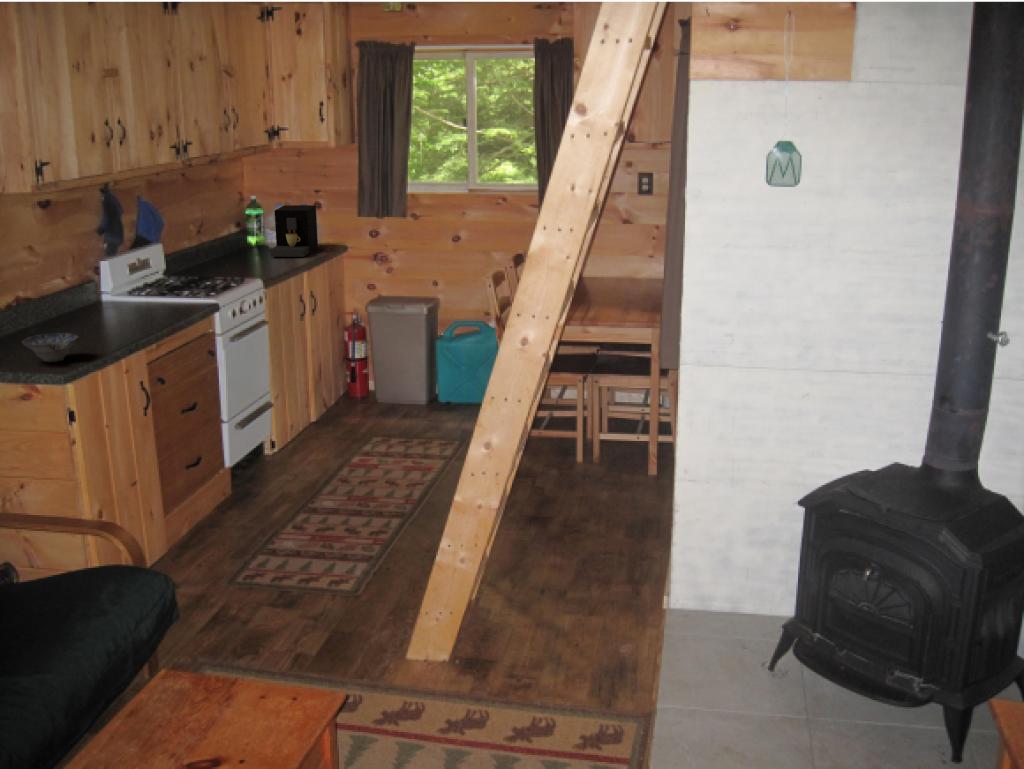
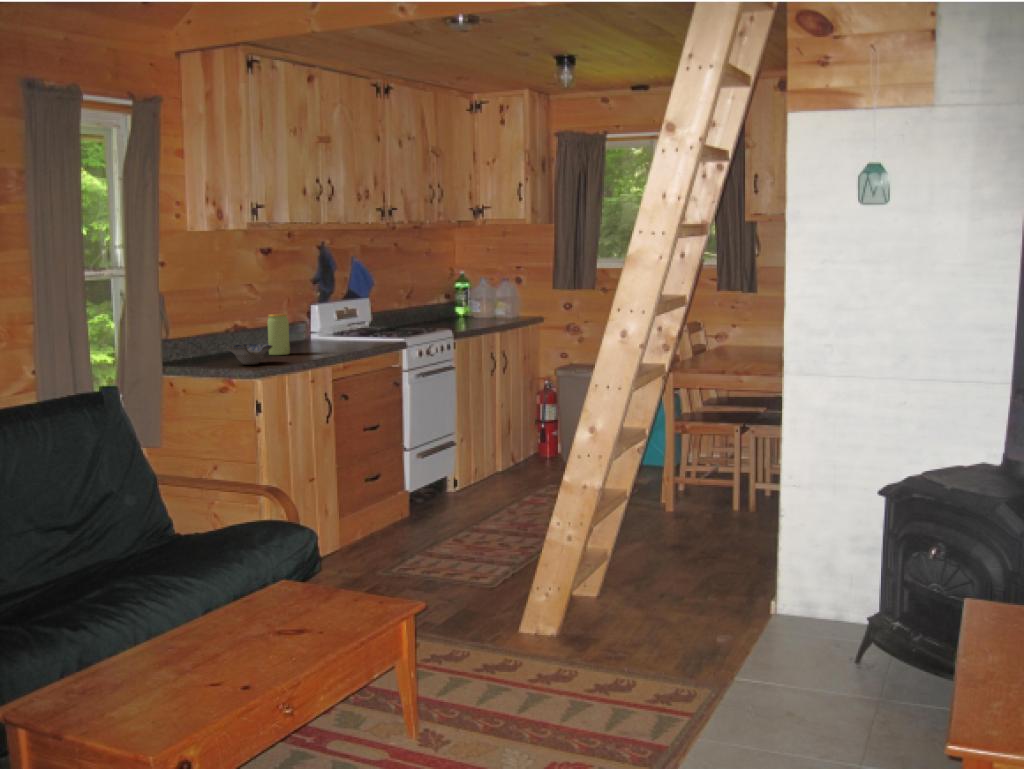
coffee maker: present [271,205,318,257] -> none [469,278,515,320]
jar: none [62,288,91,338] -> present [268,314,290,355]

